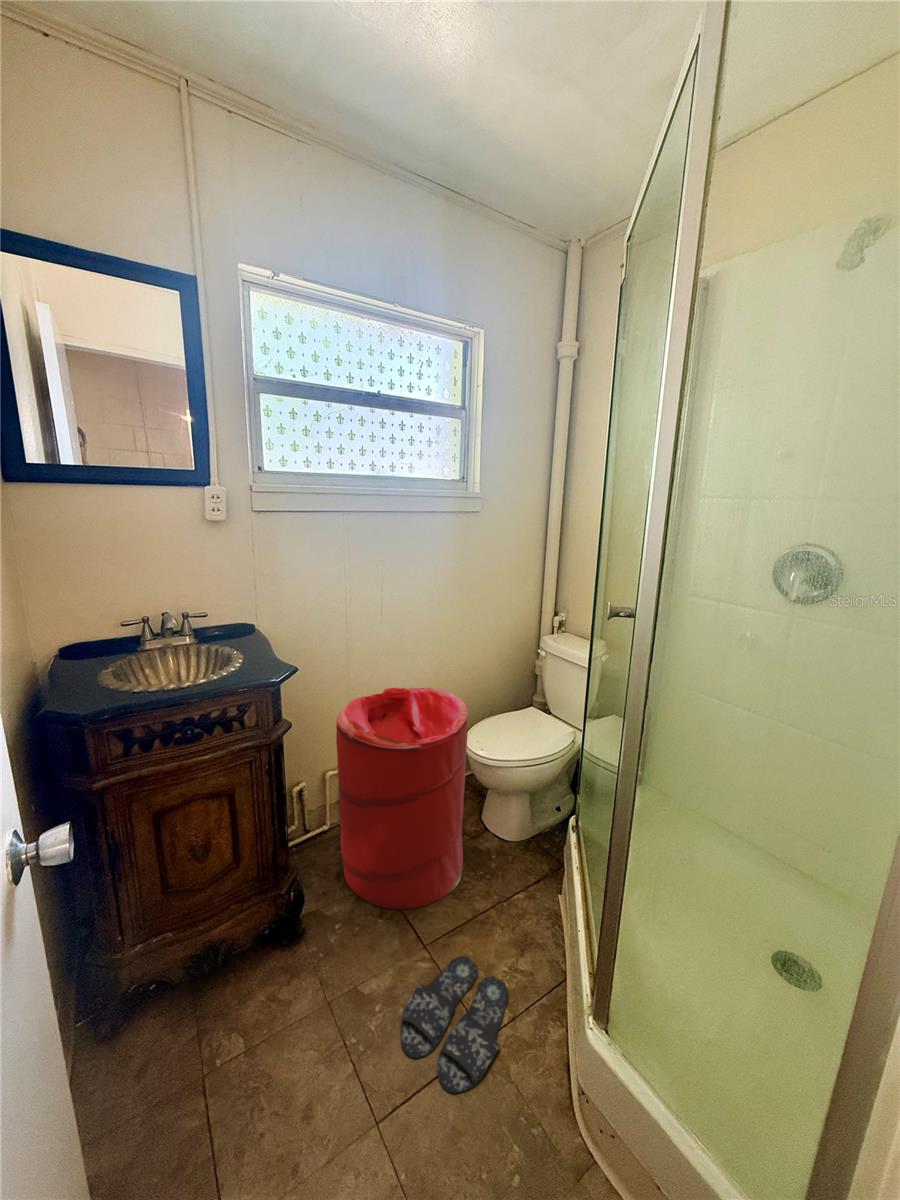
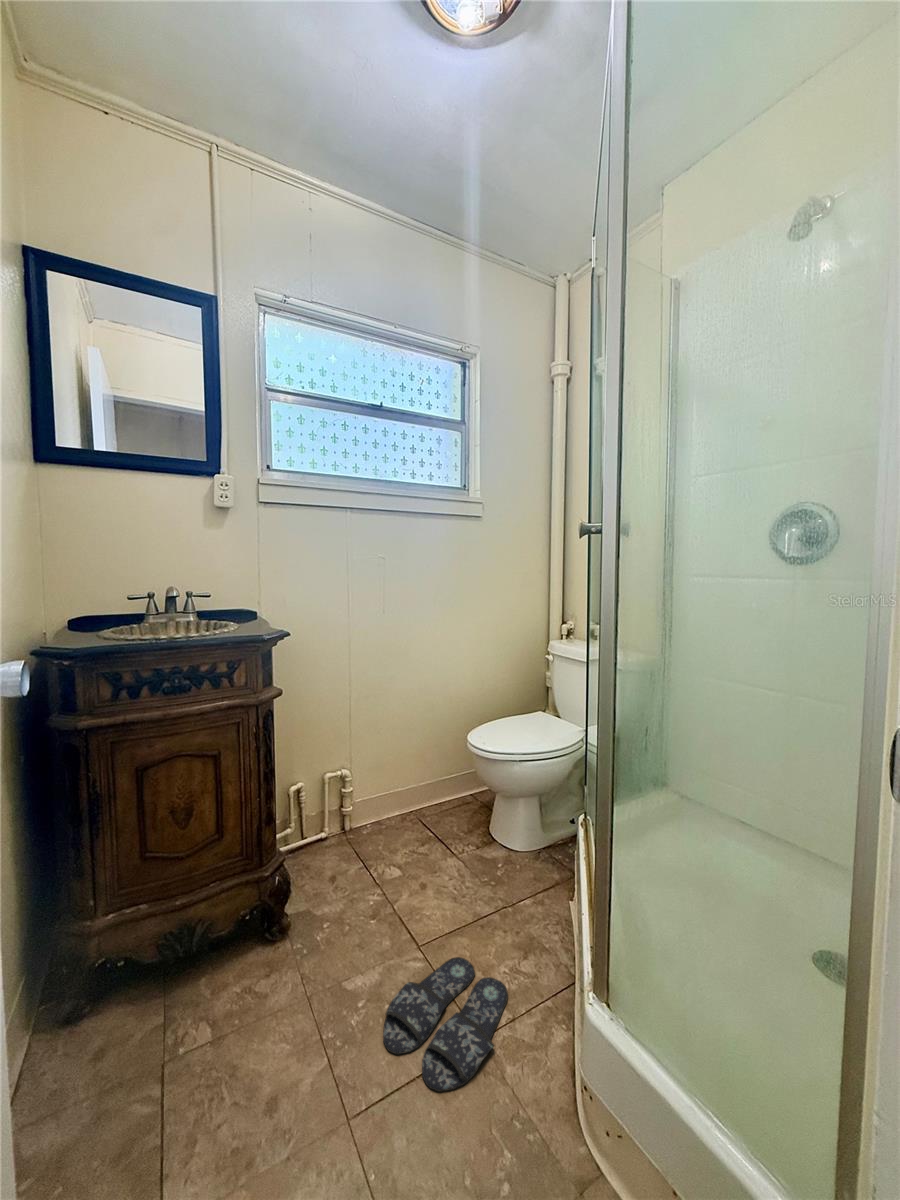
laundry hamper: present [336,688,468,910] -> none [332,683,467,912]

